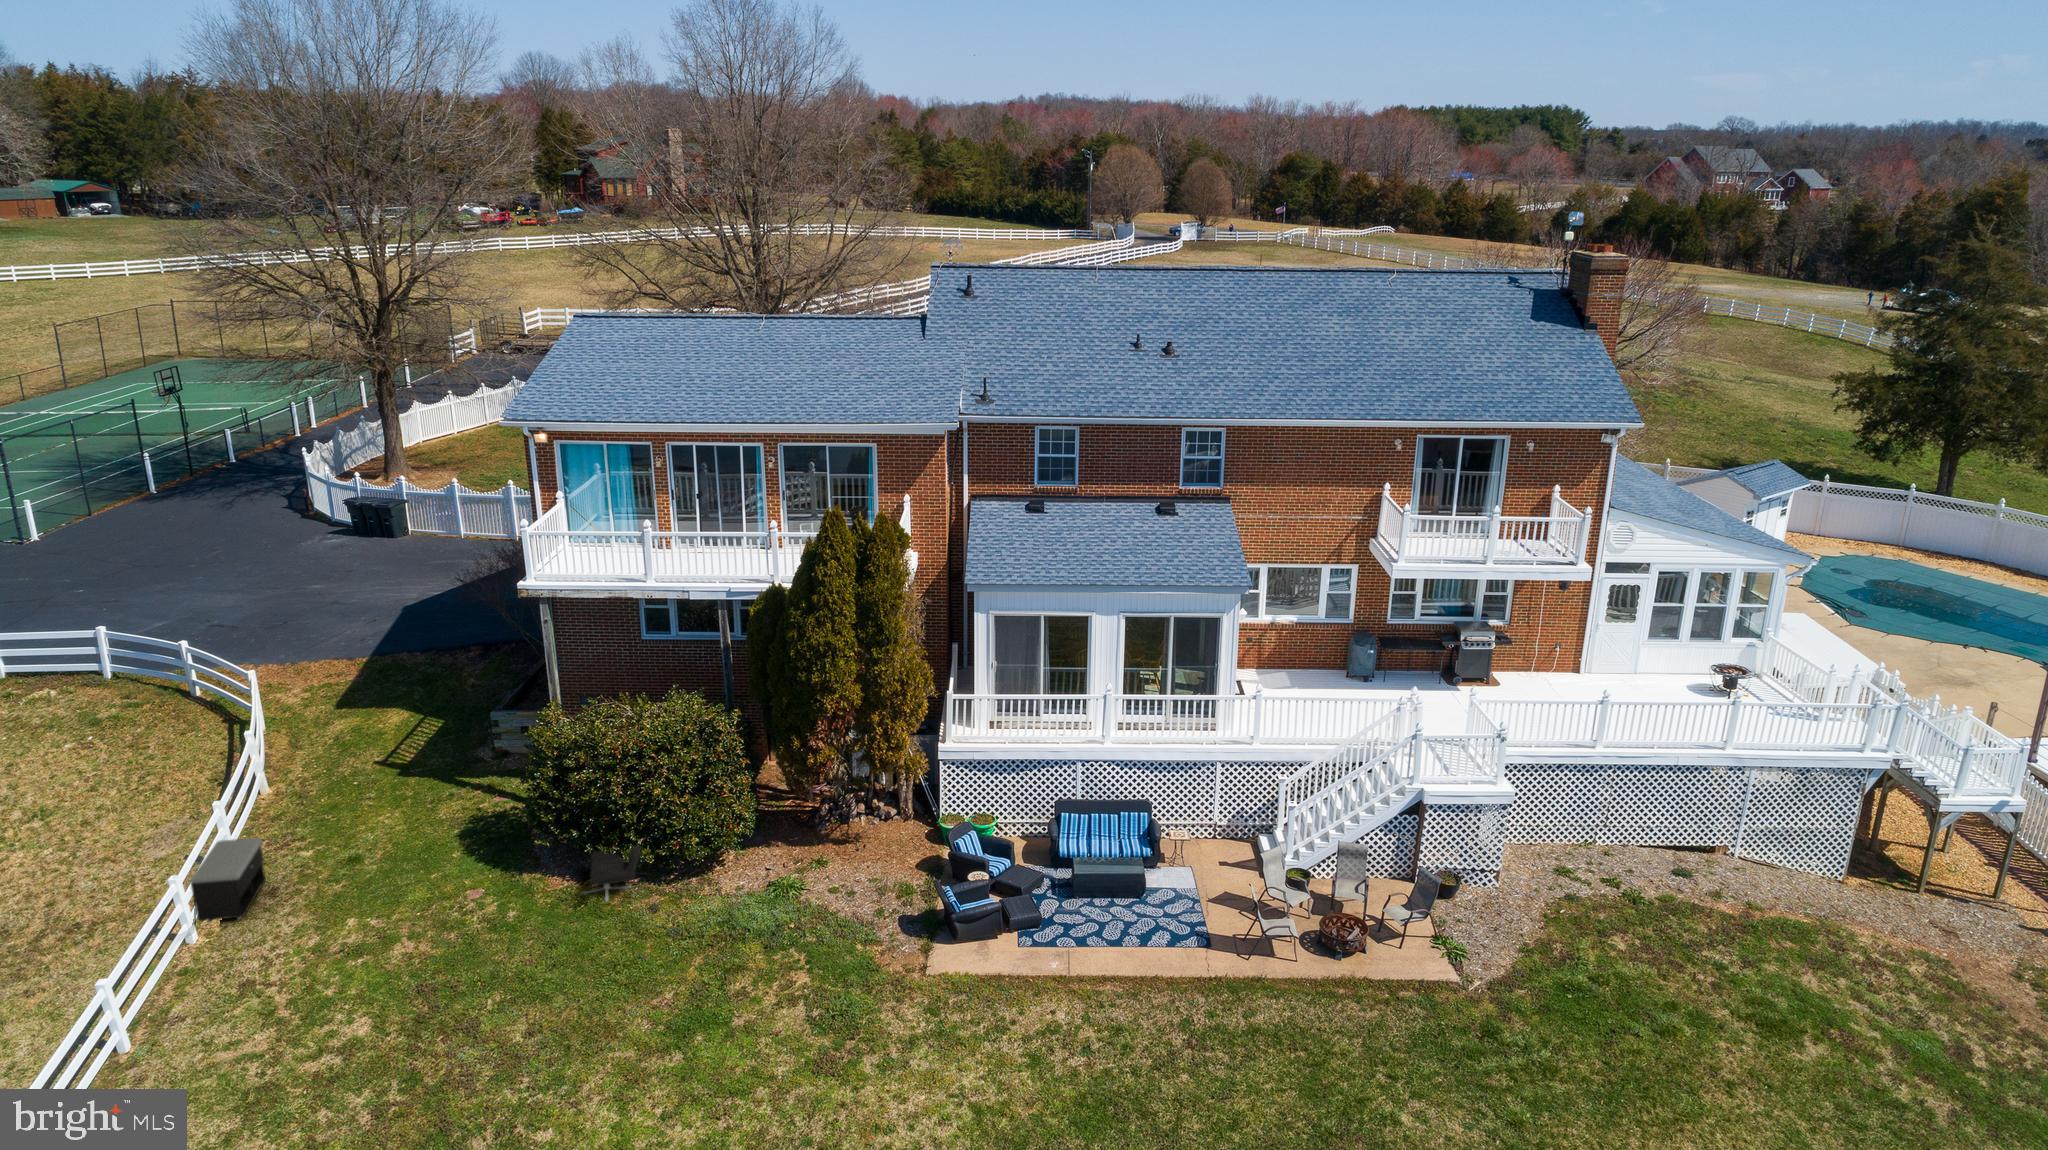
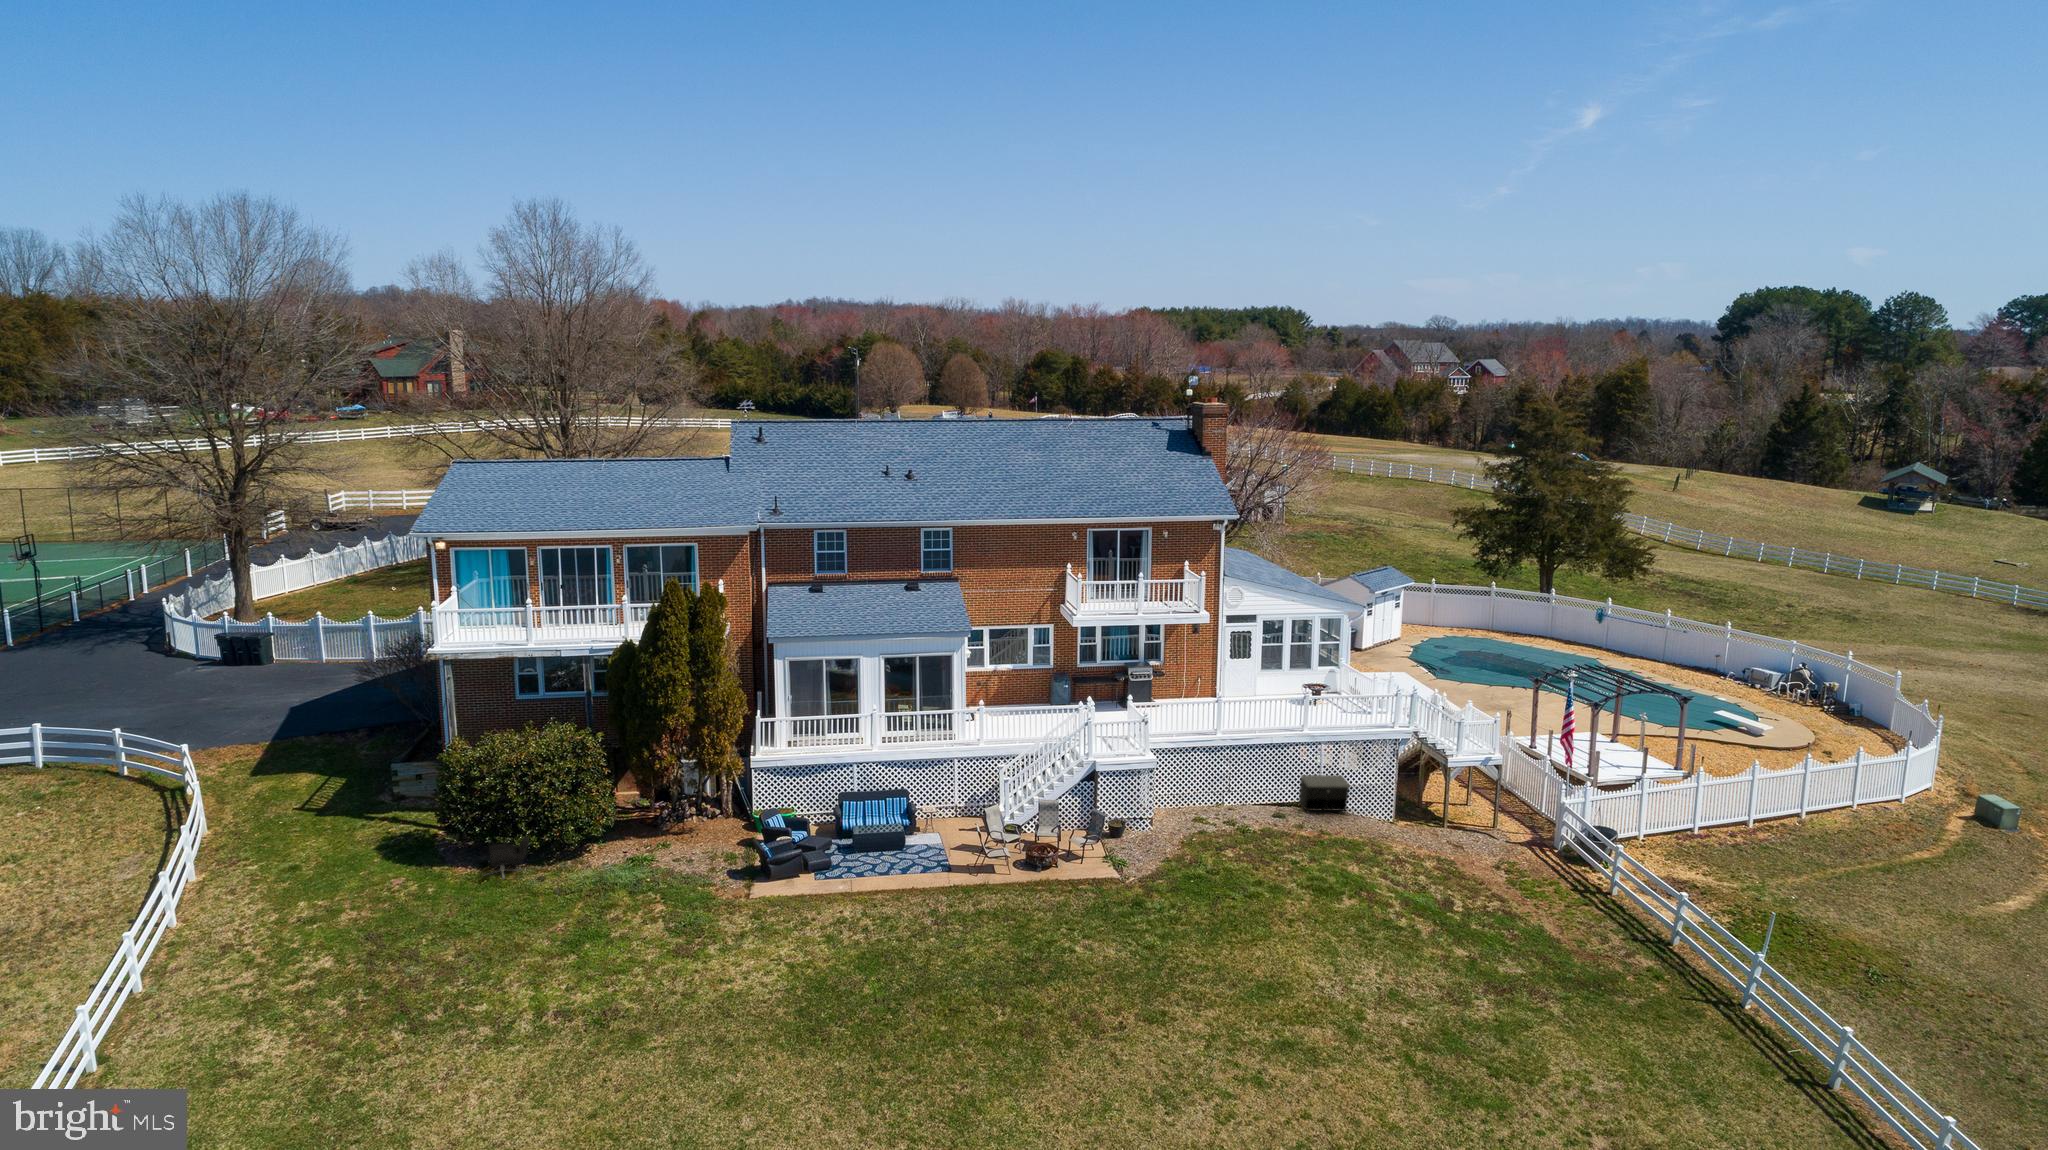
storage bench: present [190,838,266,922] -> present [1299,775,1350,812]

